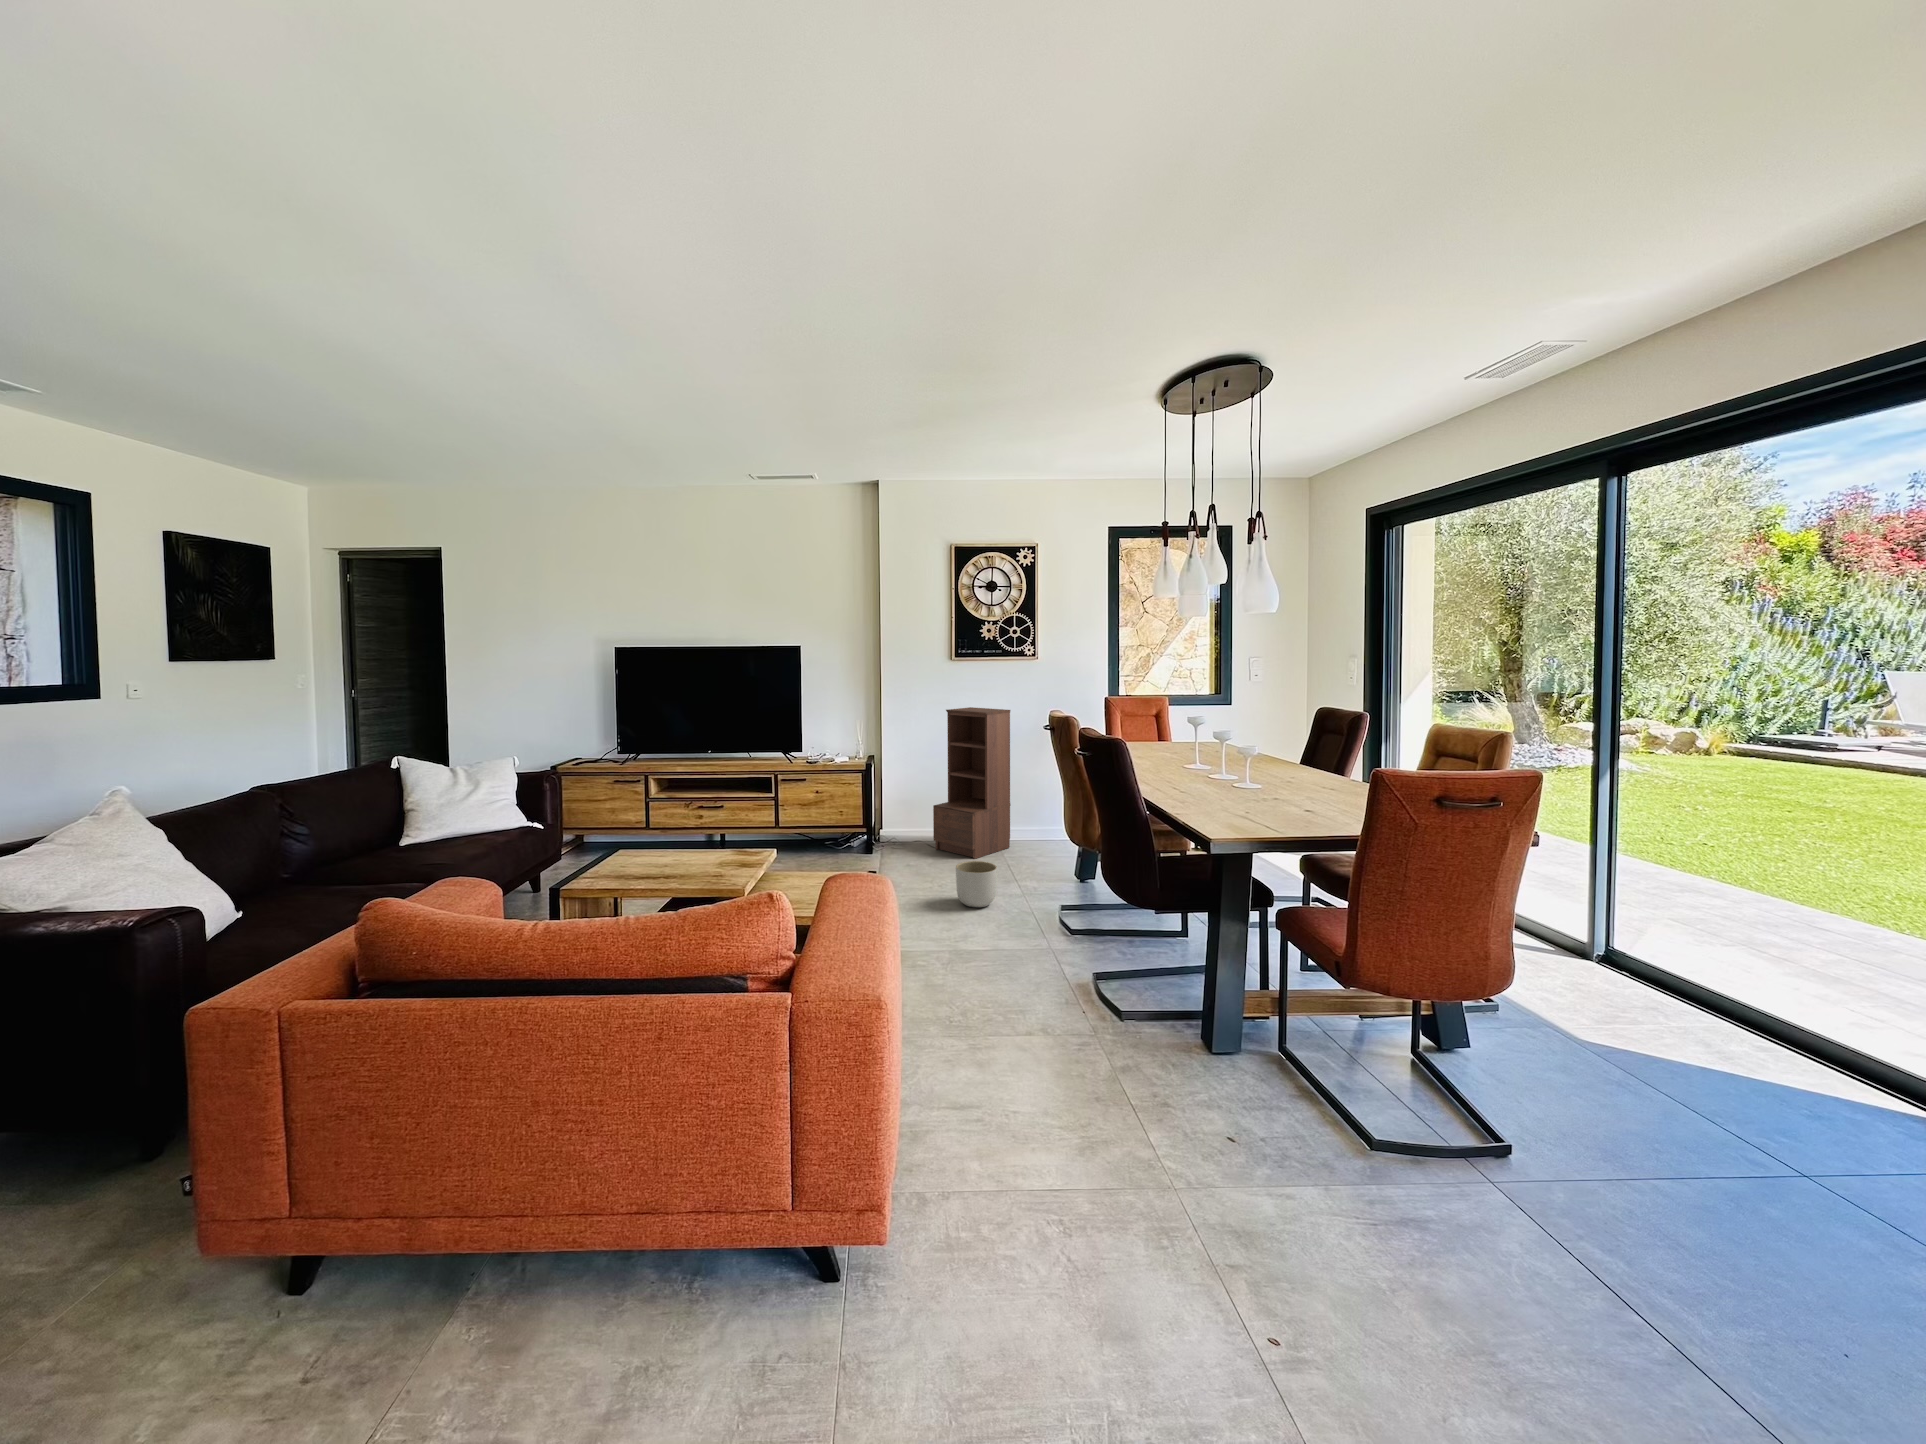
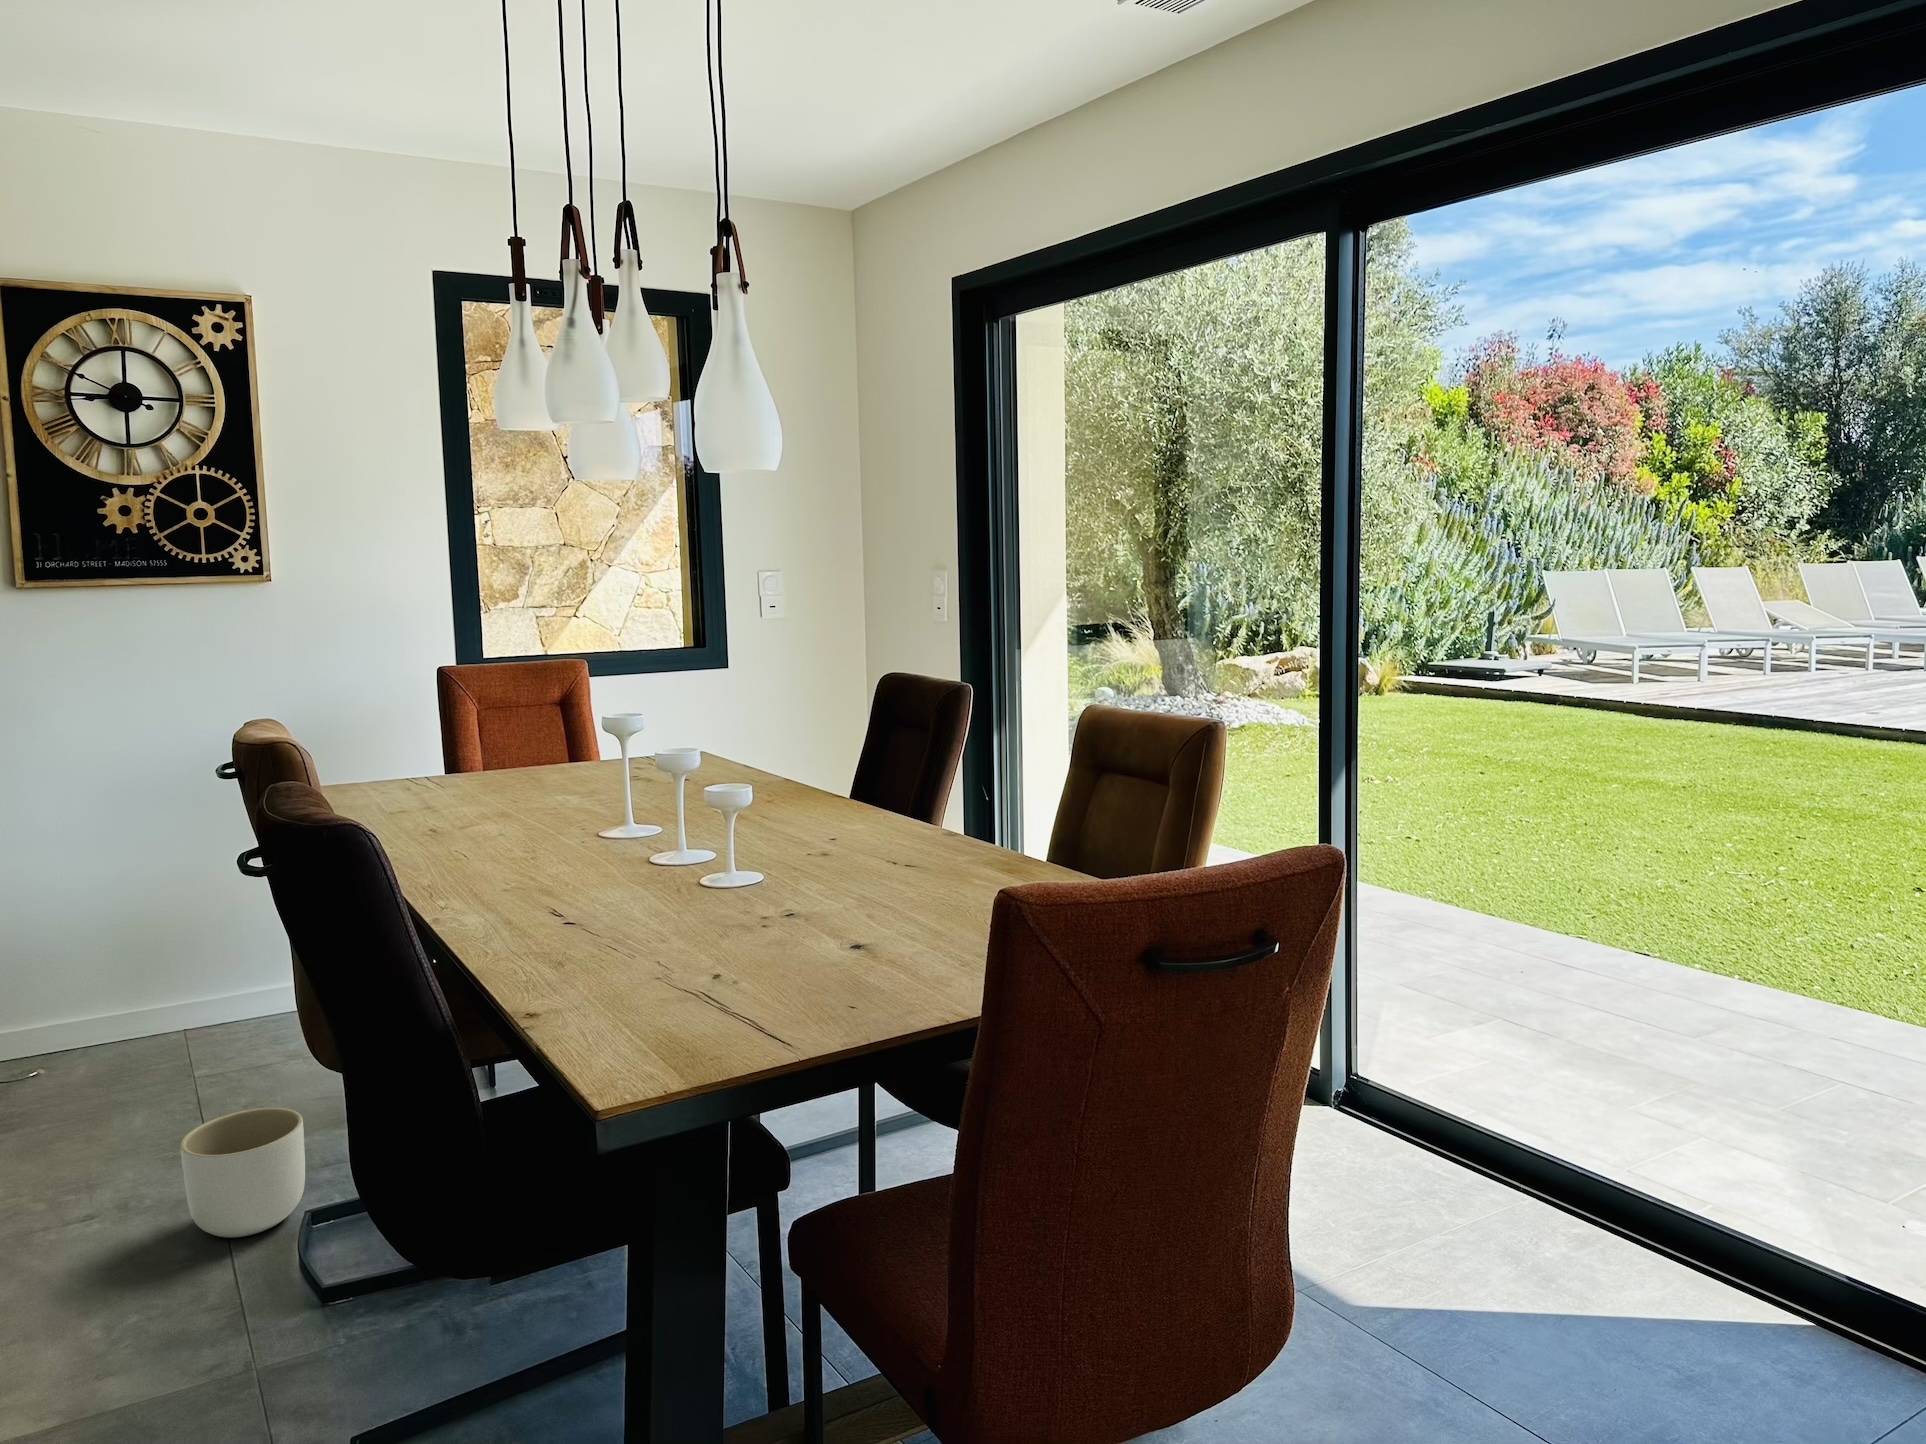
bookshelf: present [933,707,1011,859] -> none [9,707,244,1097]

